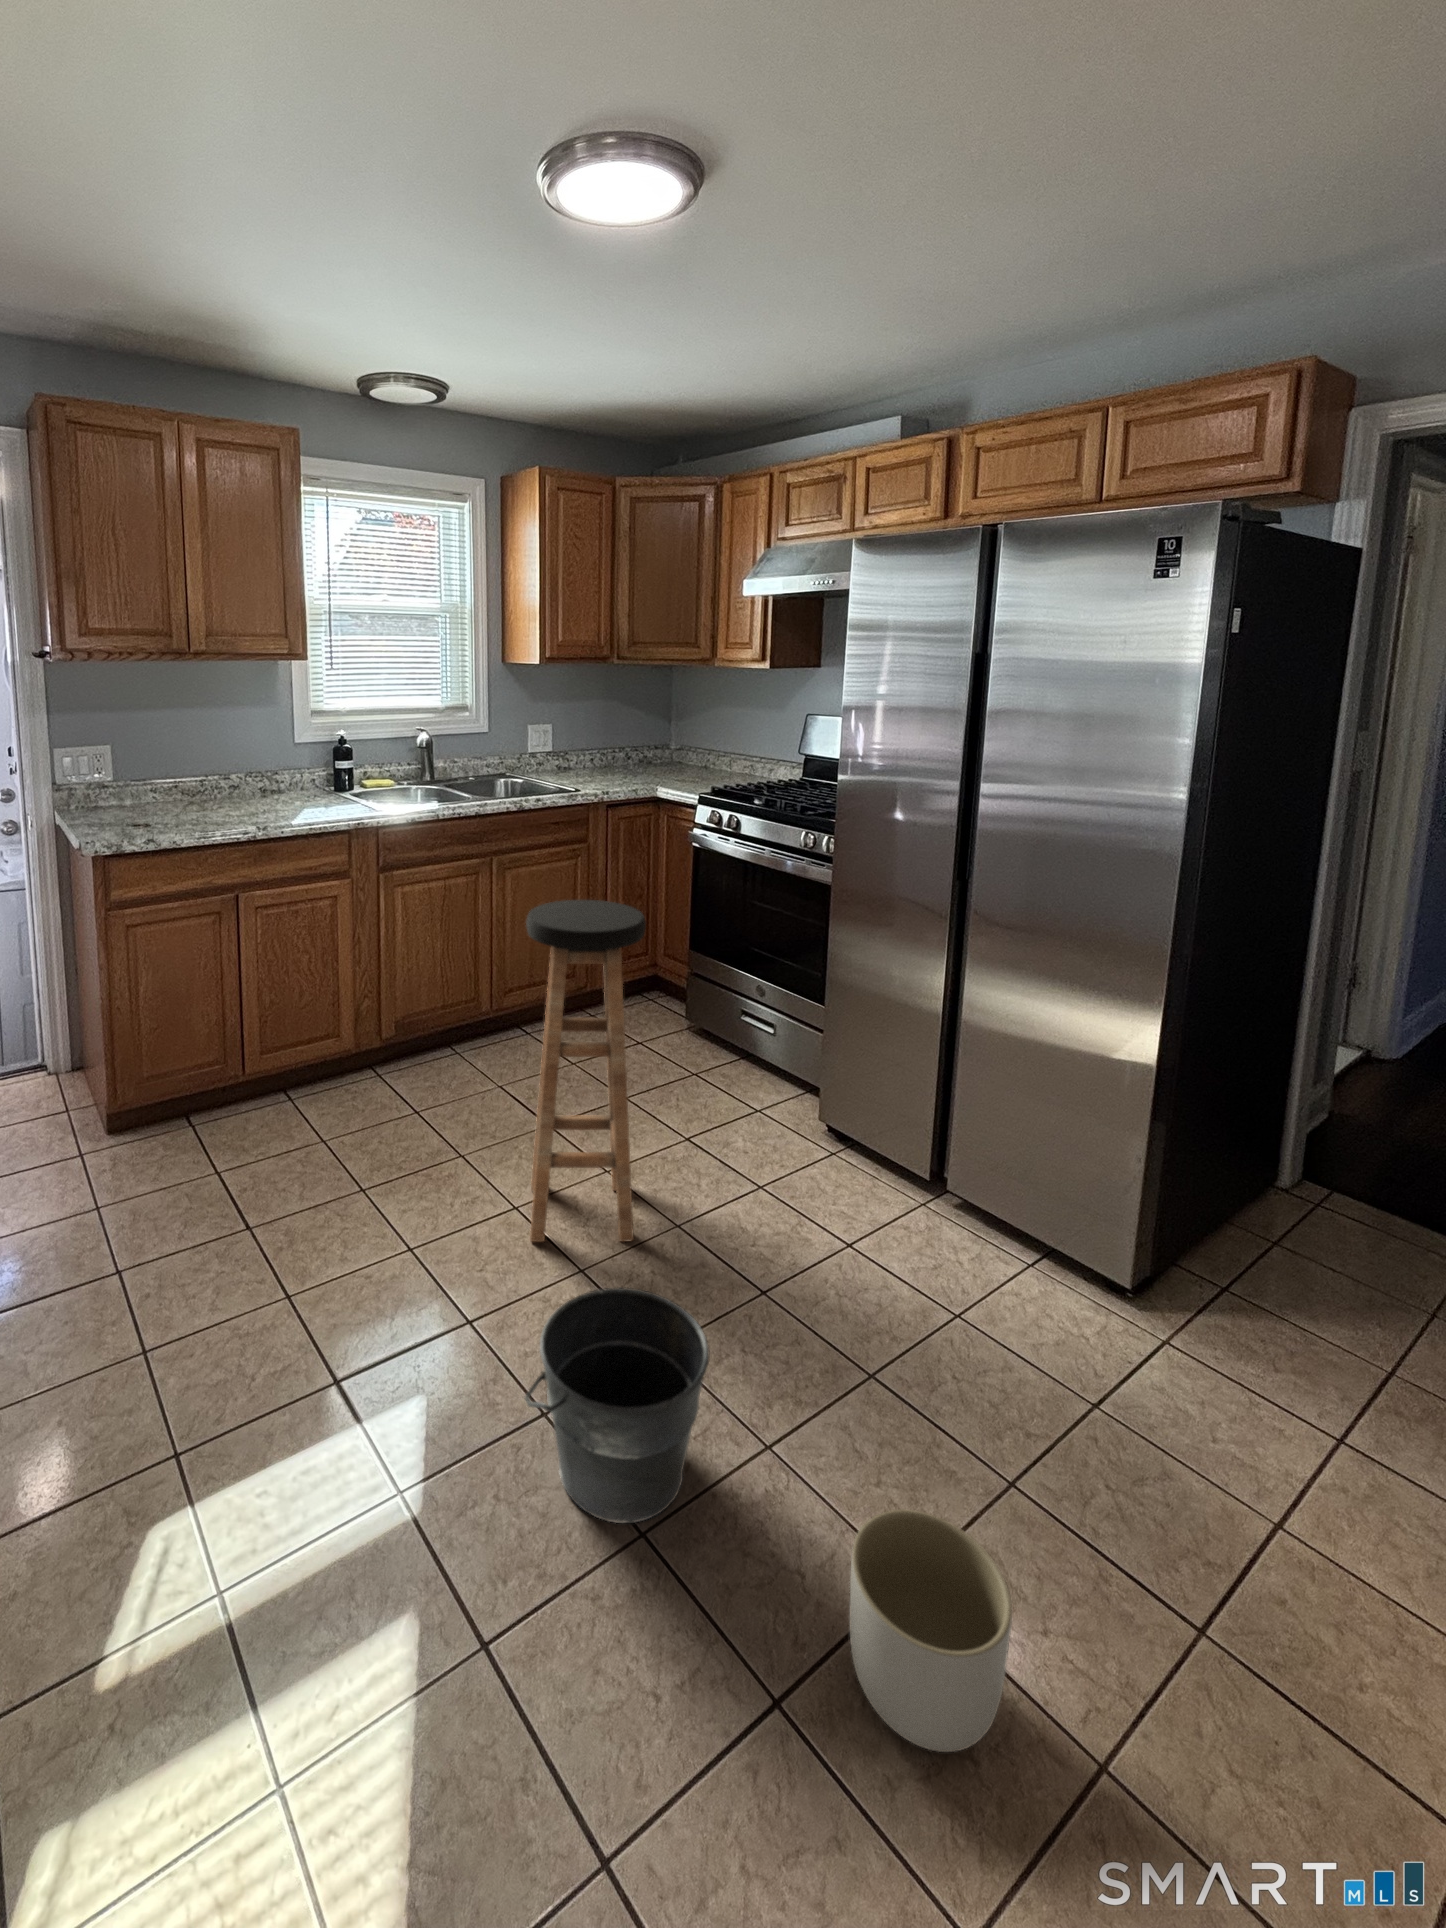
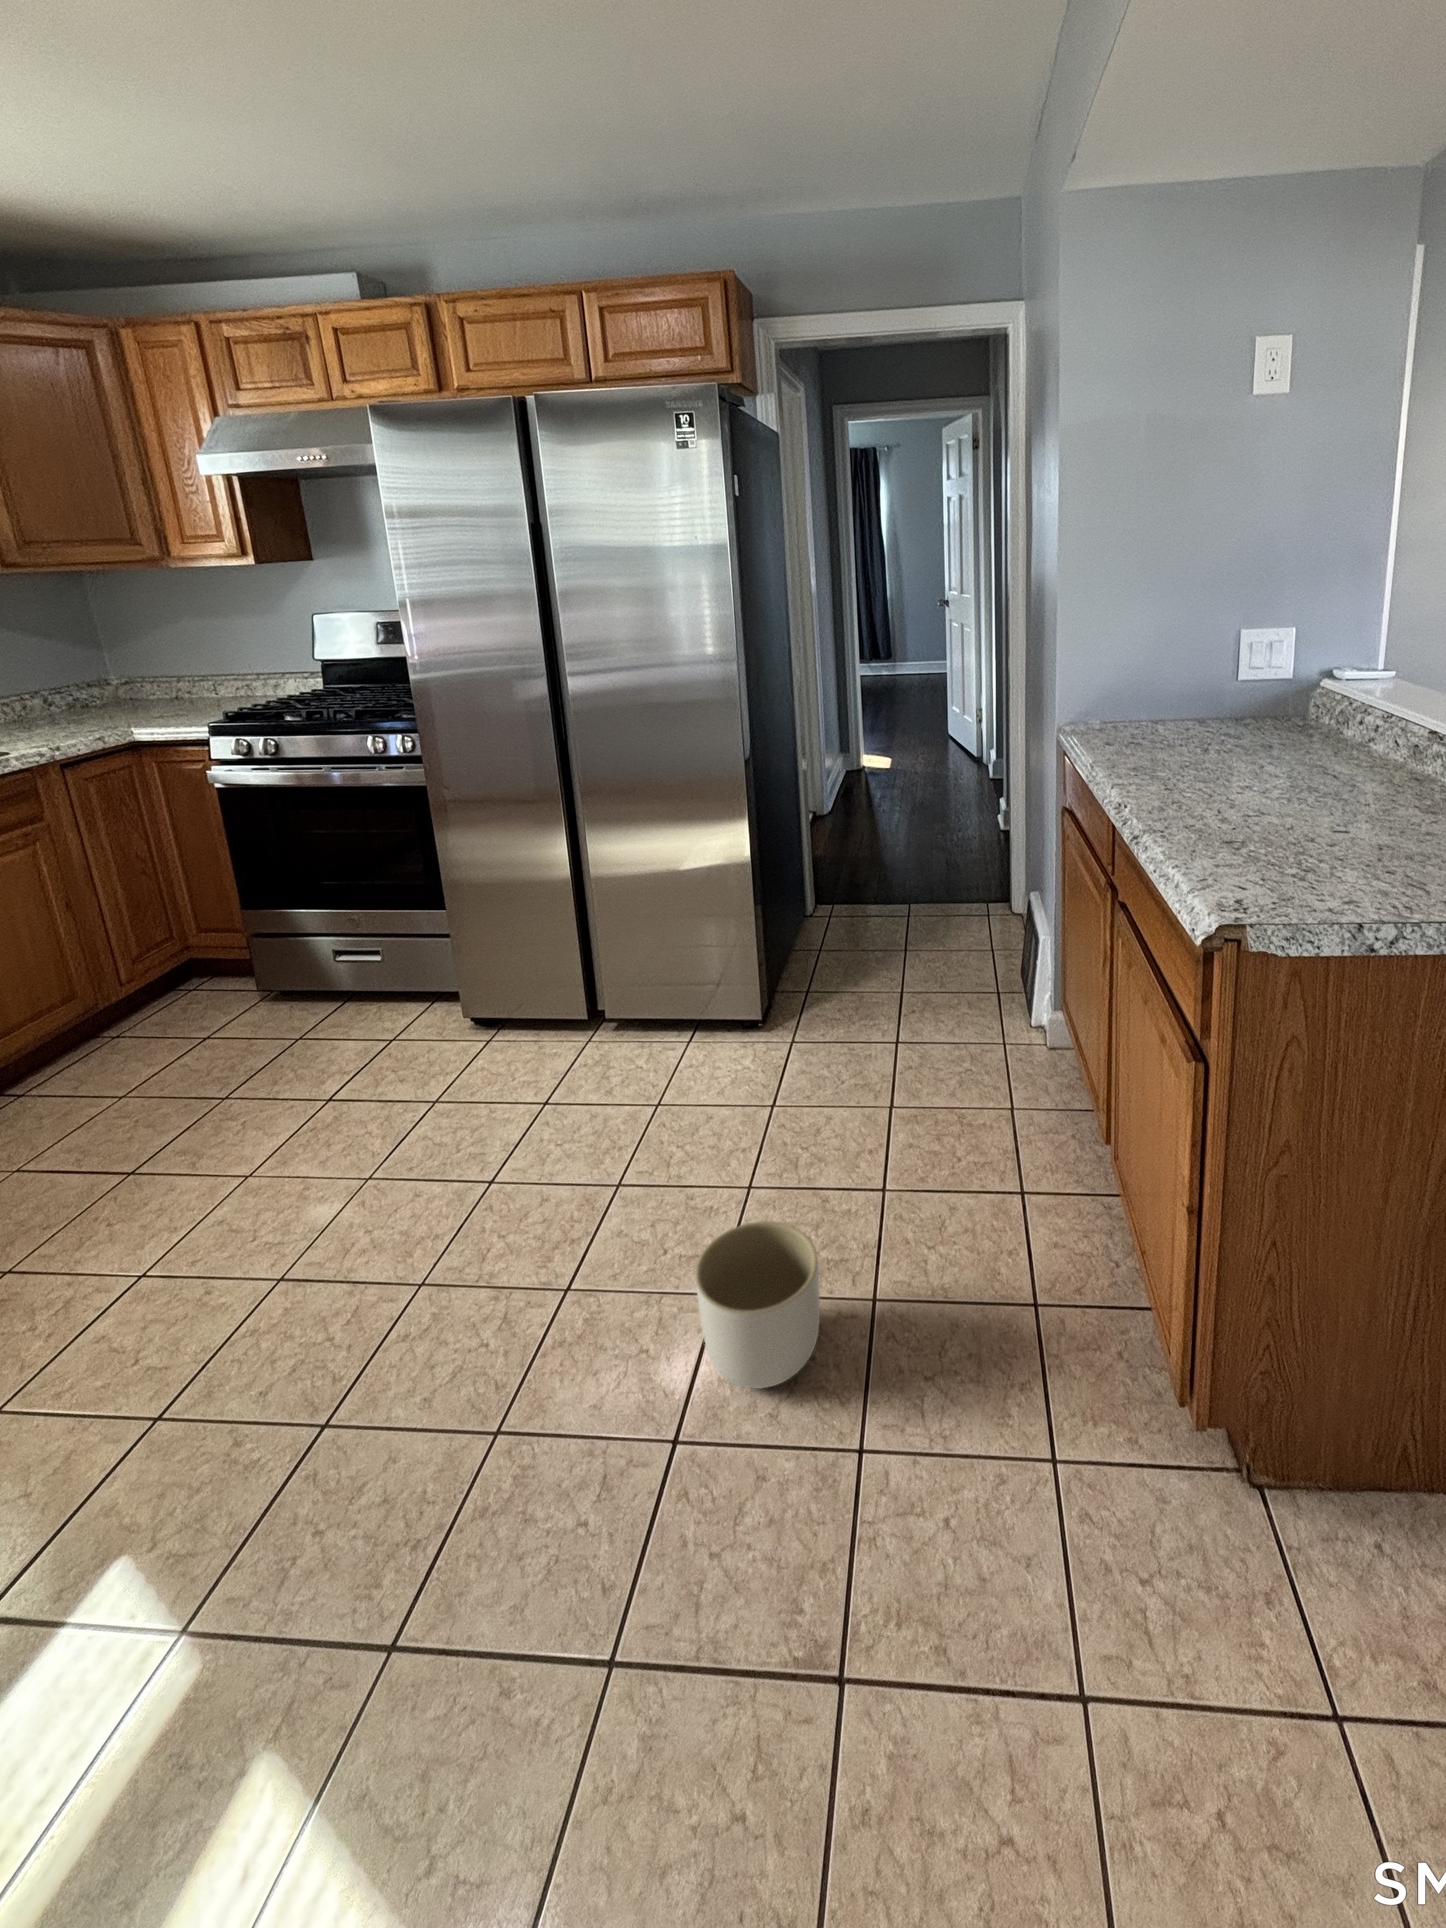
bar stool: present [526,900,646,1242] -> none [55,856,325,1292]
bucket: present [524,1288,710,1523] -> none [309,1219,513,1467]

